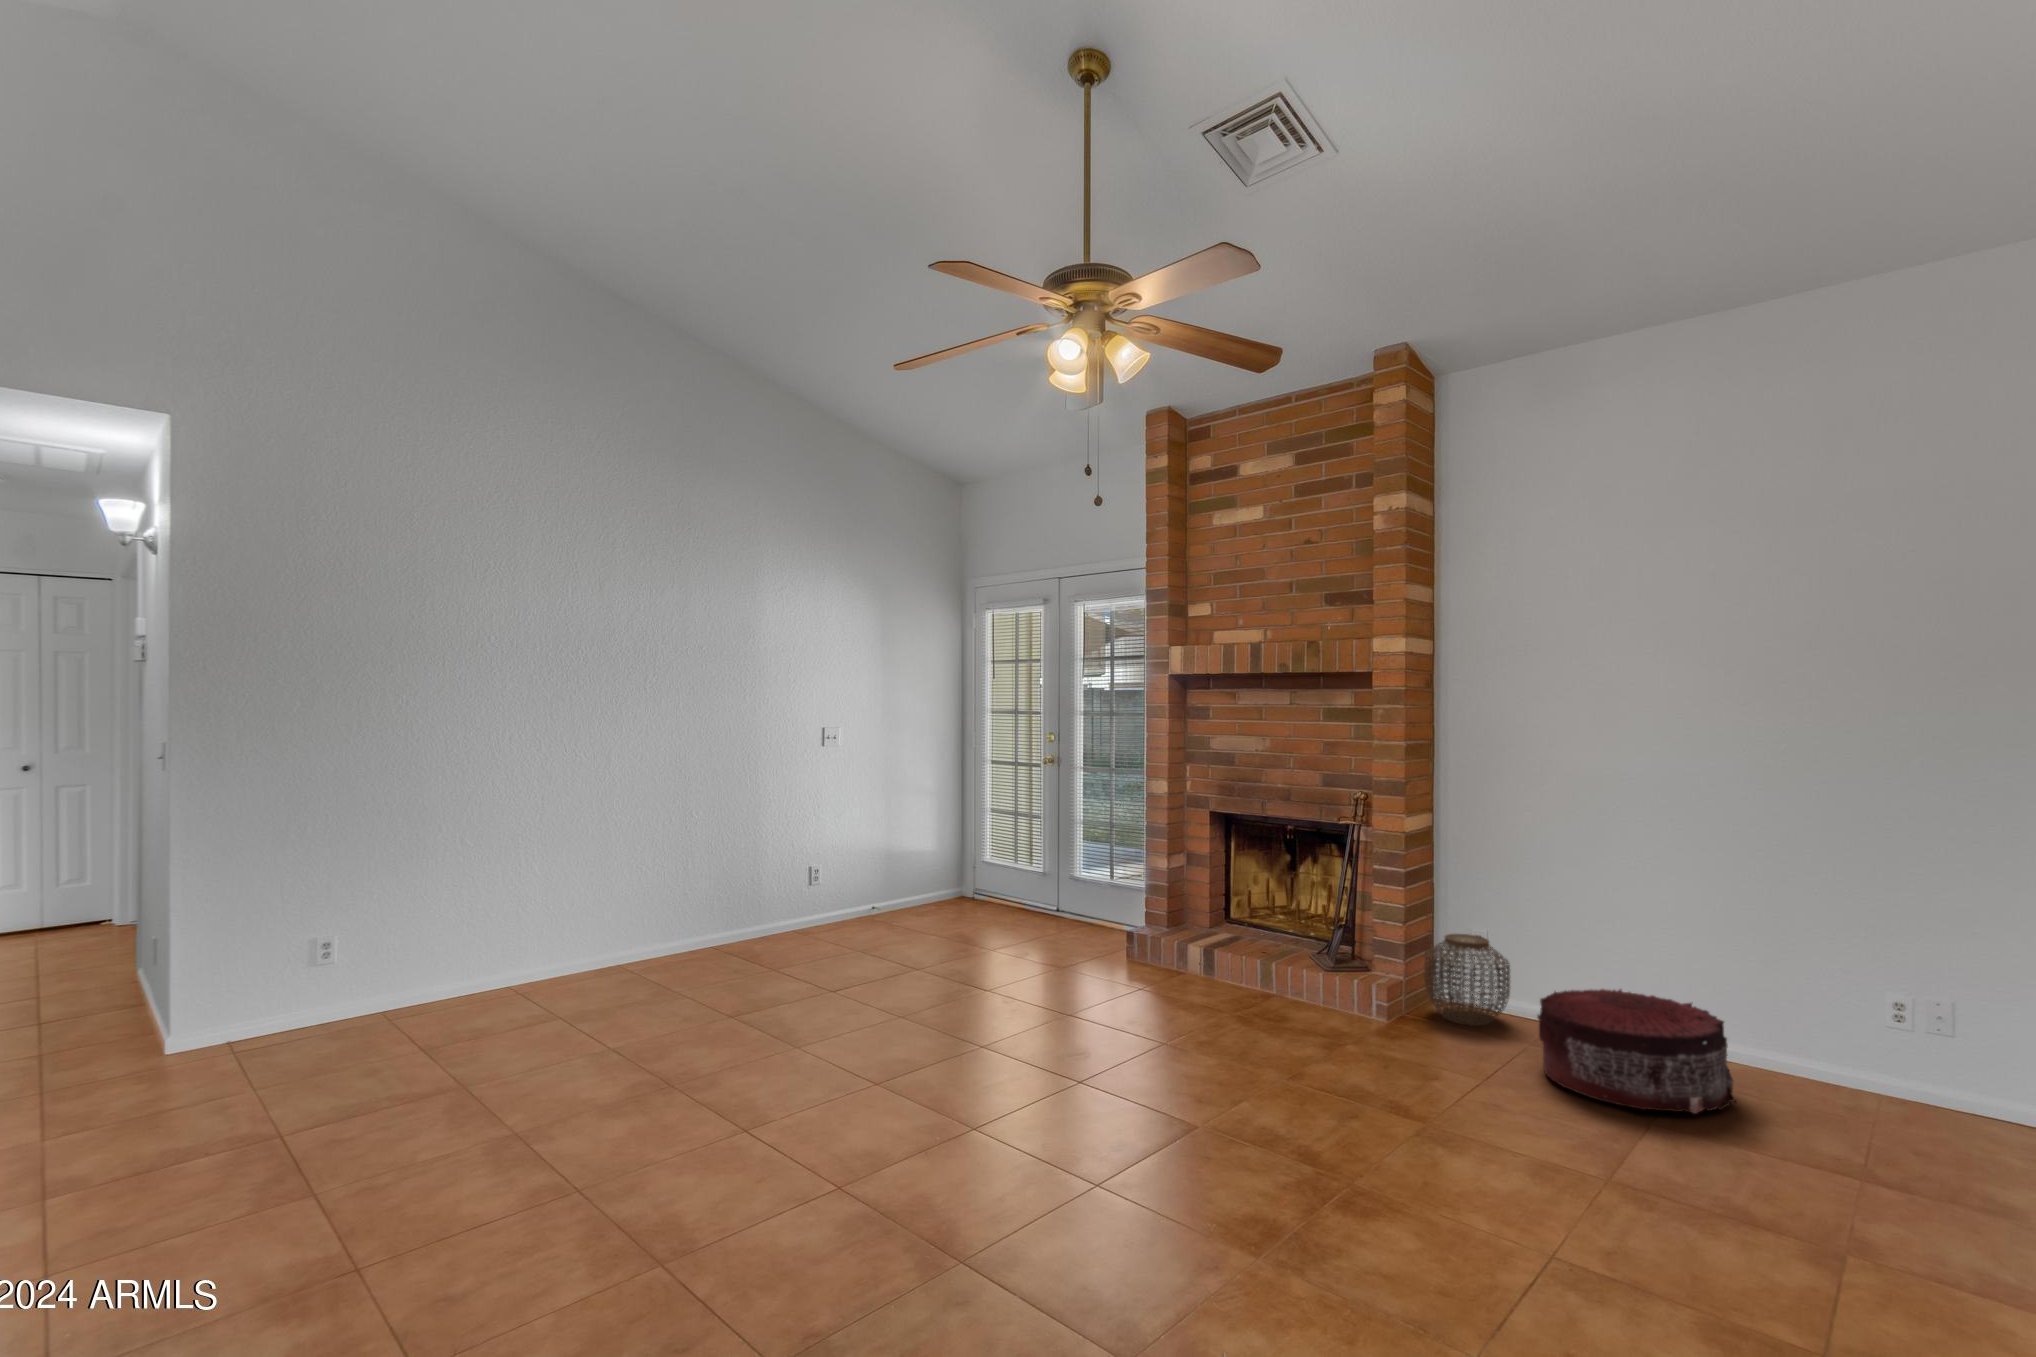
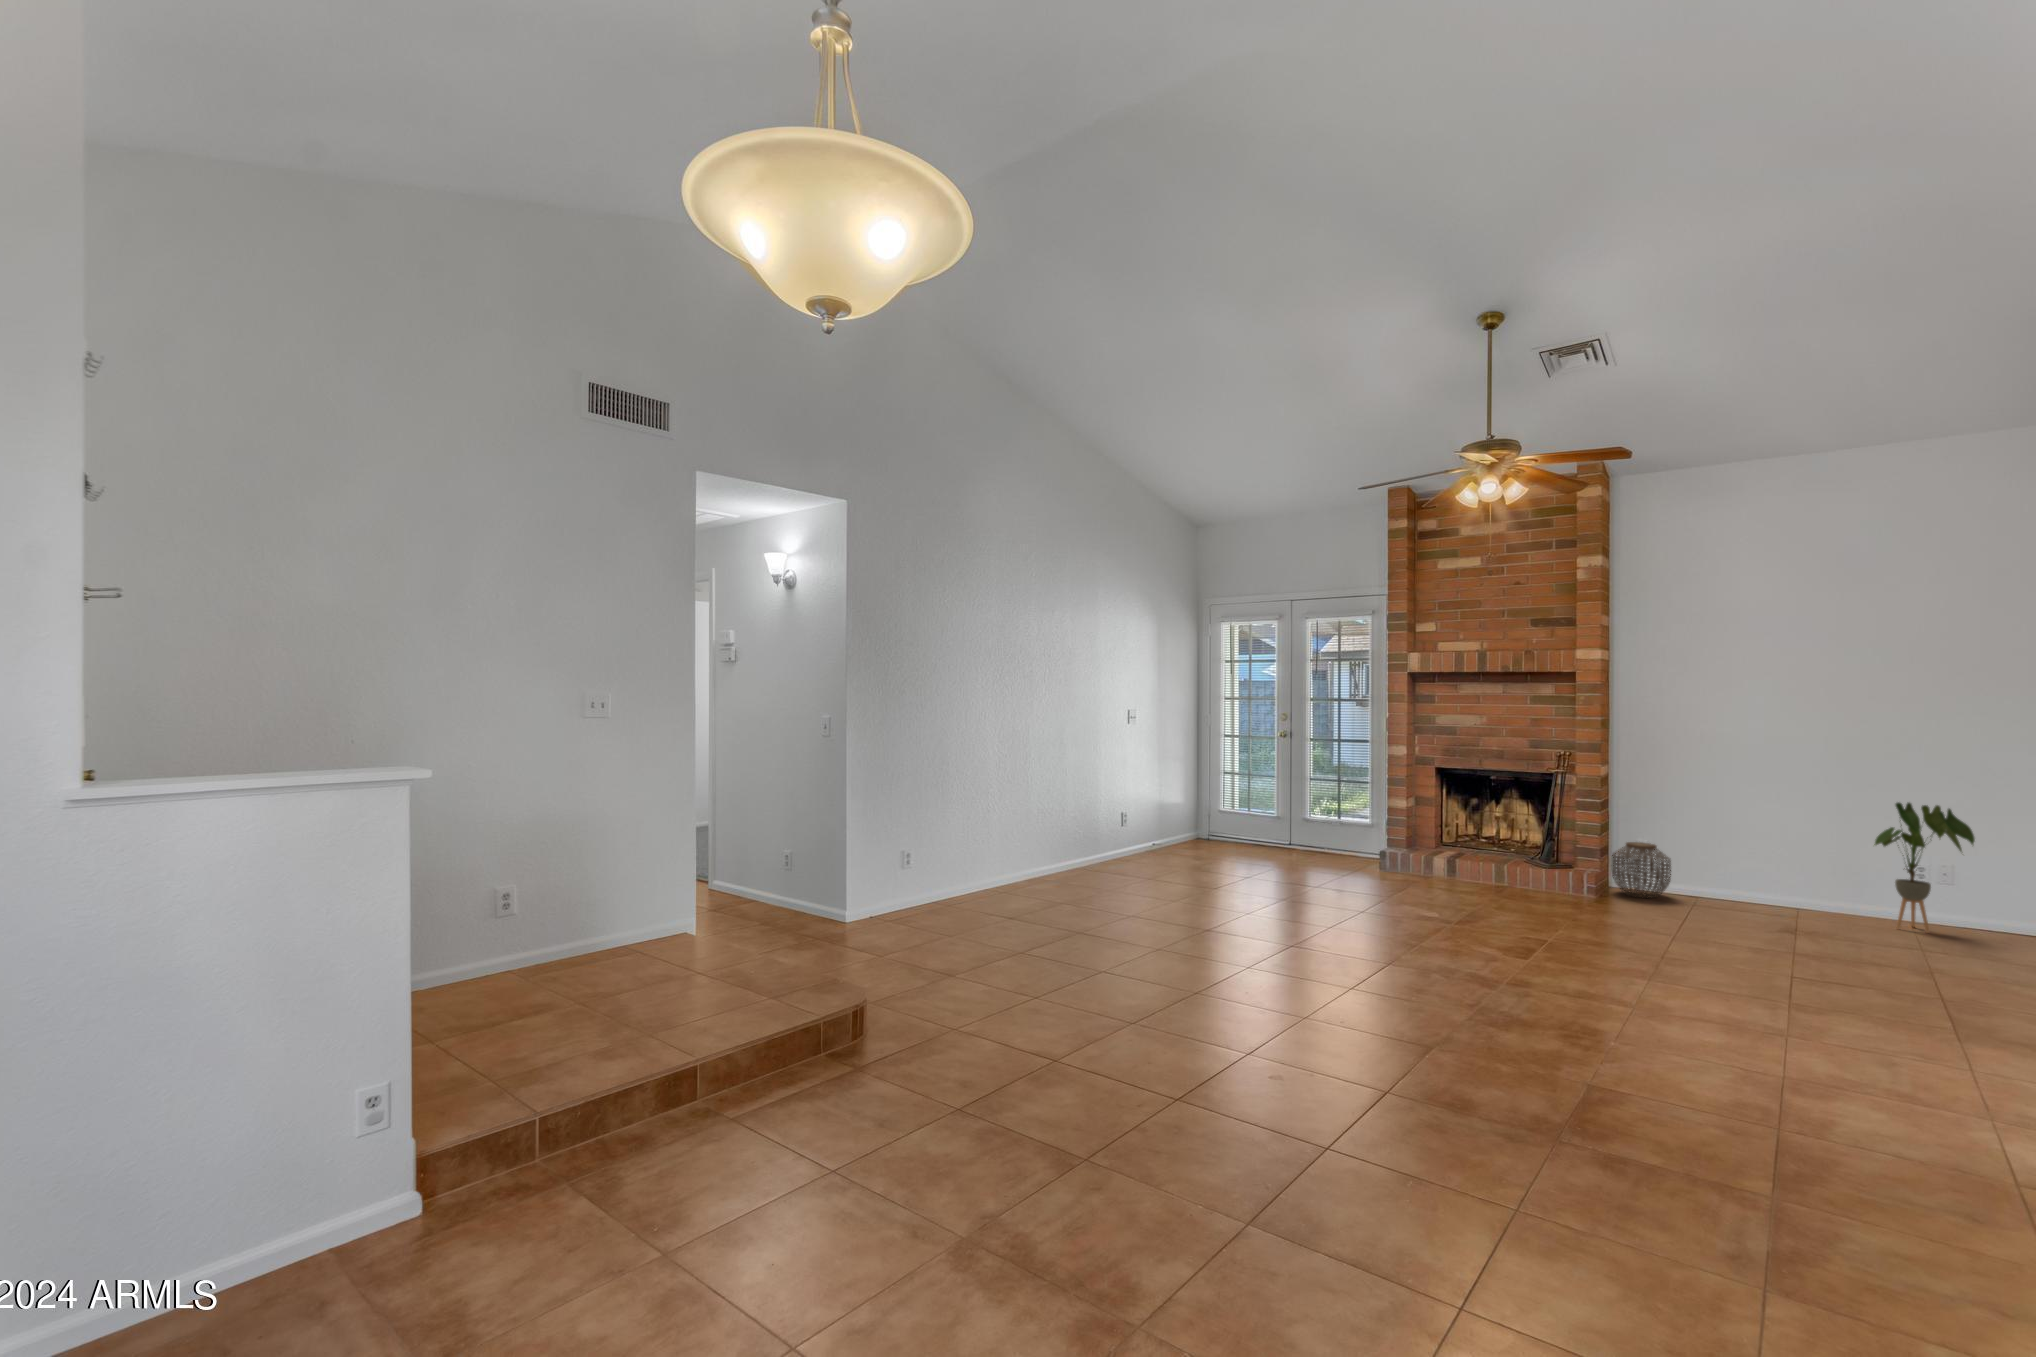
house plant: none [1804,890,1979,1125] -> present [1874,802,1975,932]
pouf: present [1537,989,1735,1114] -> none [1707,868,1835,931]

